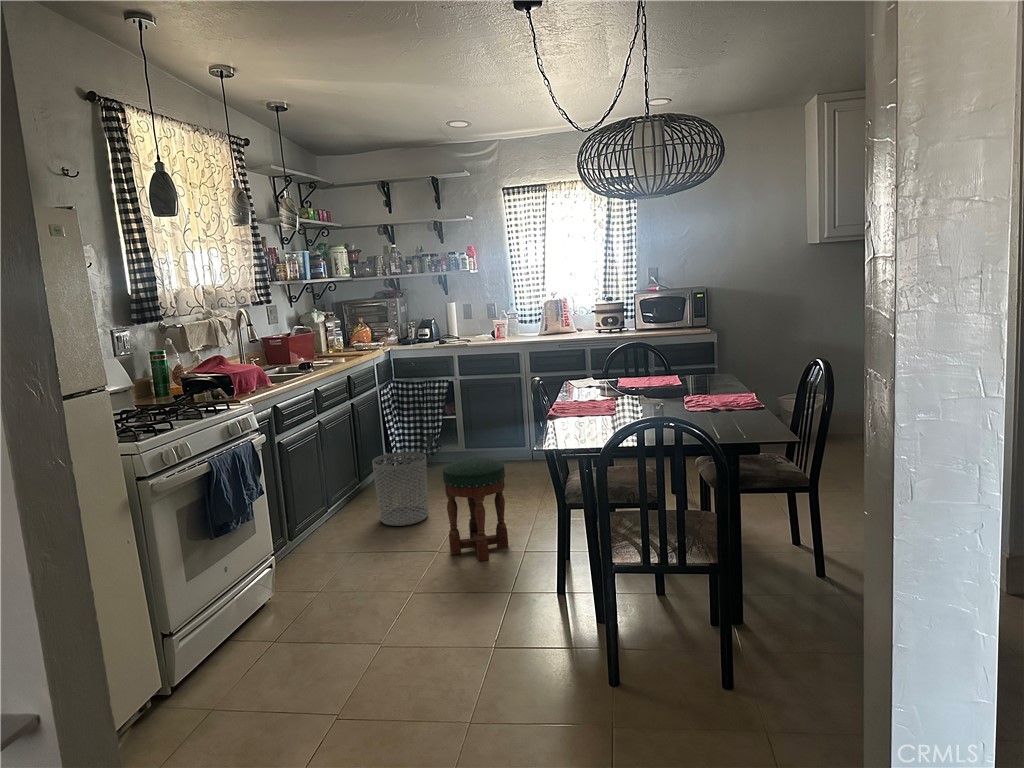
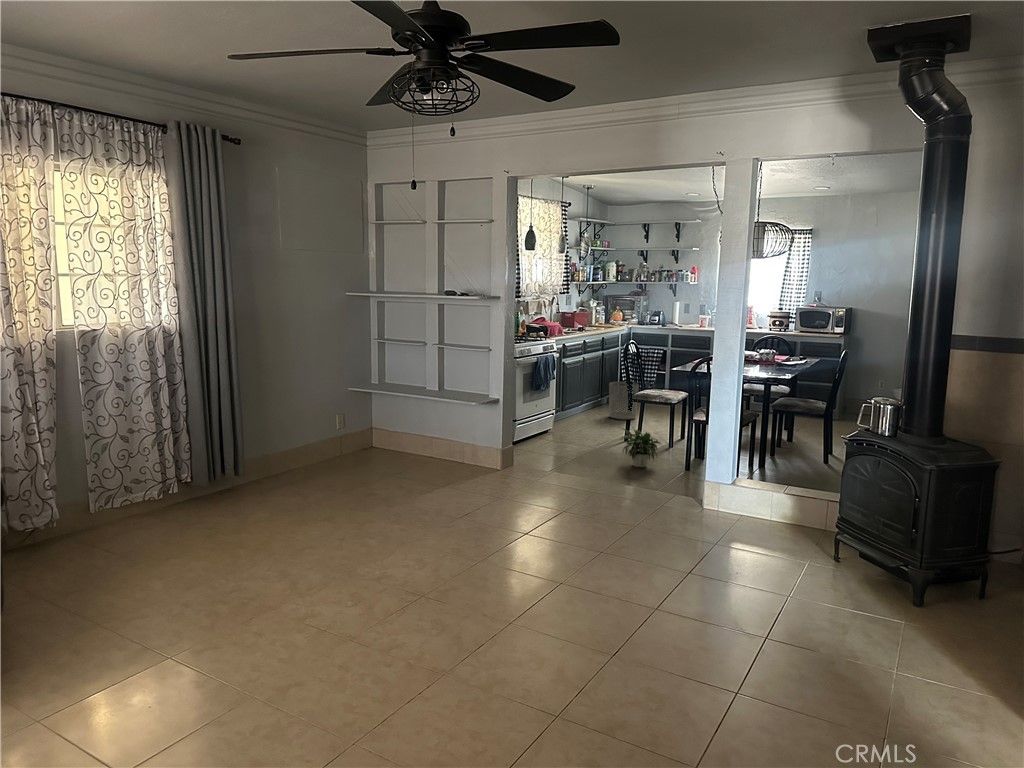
stool: present [443,457,508,561] -> none [640,384,675,435]
potted plant: none [436,607,547,709] -> present [616,428,661,467]

